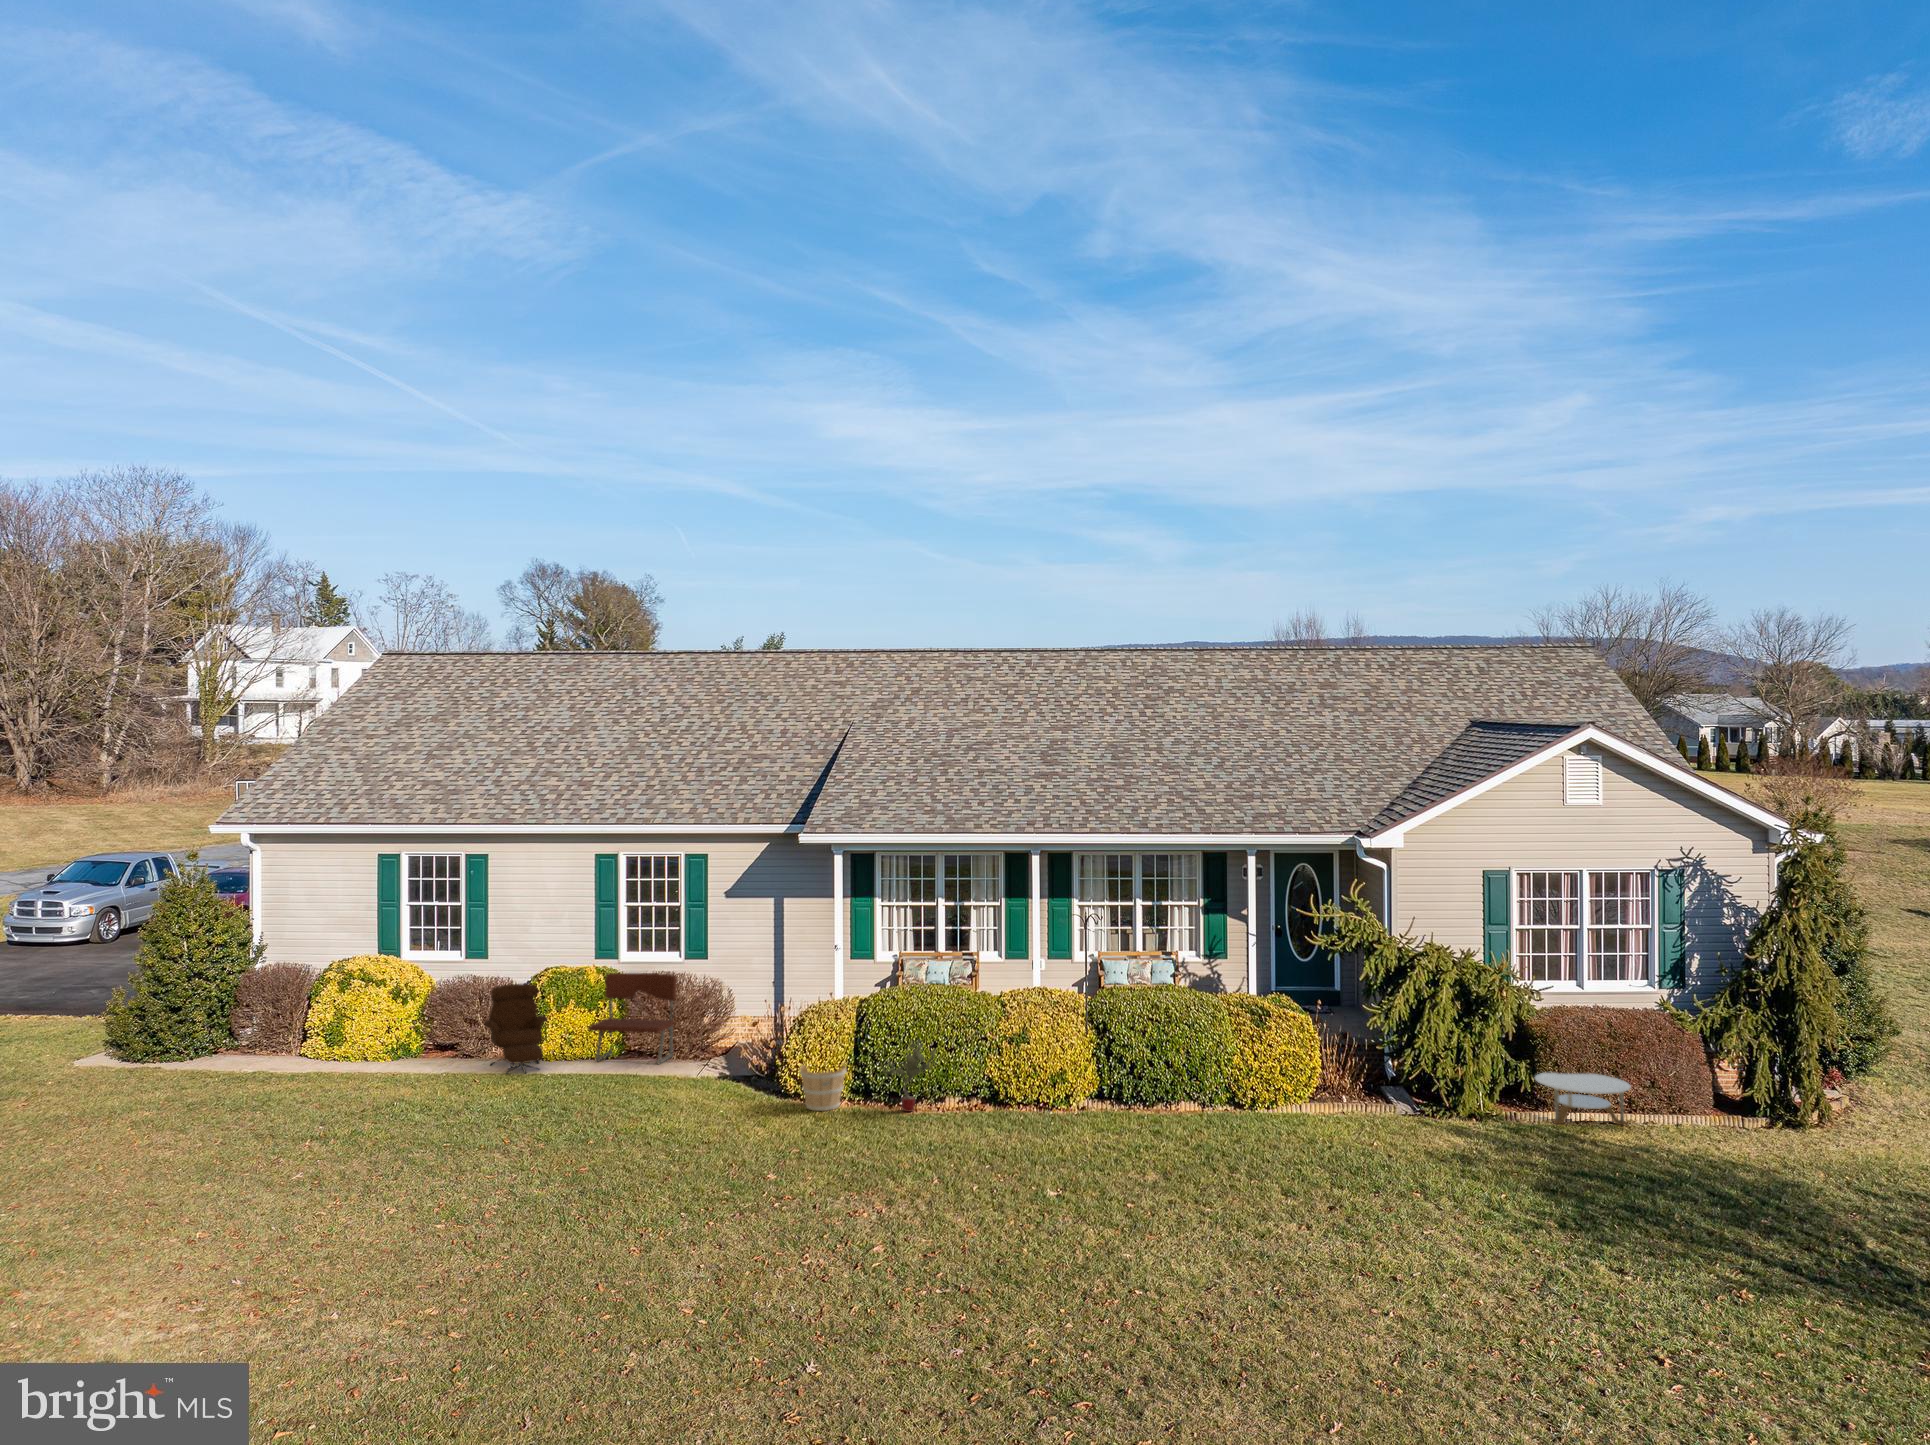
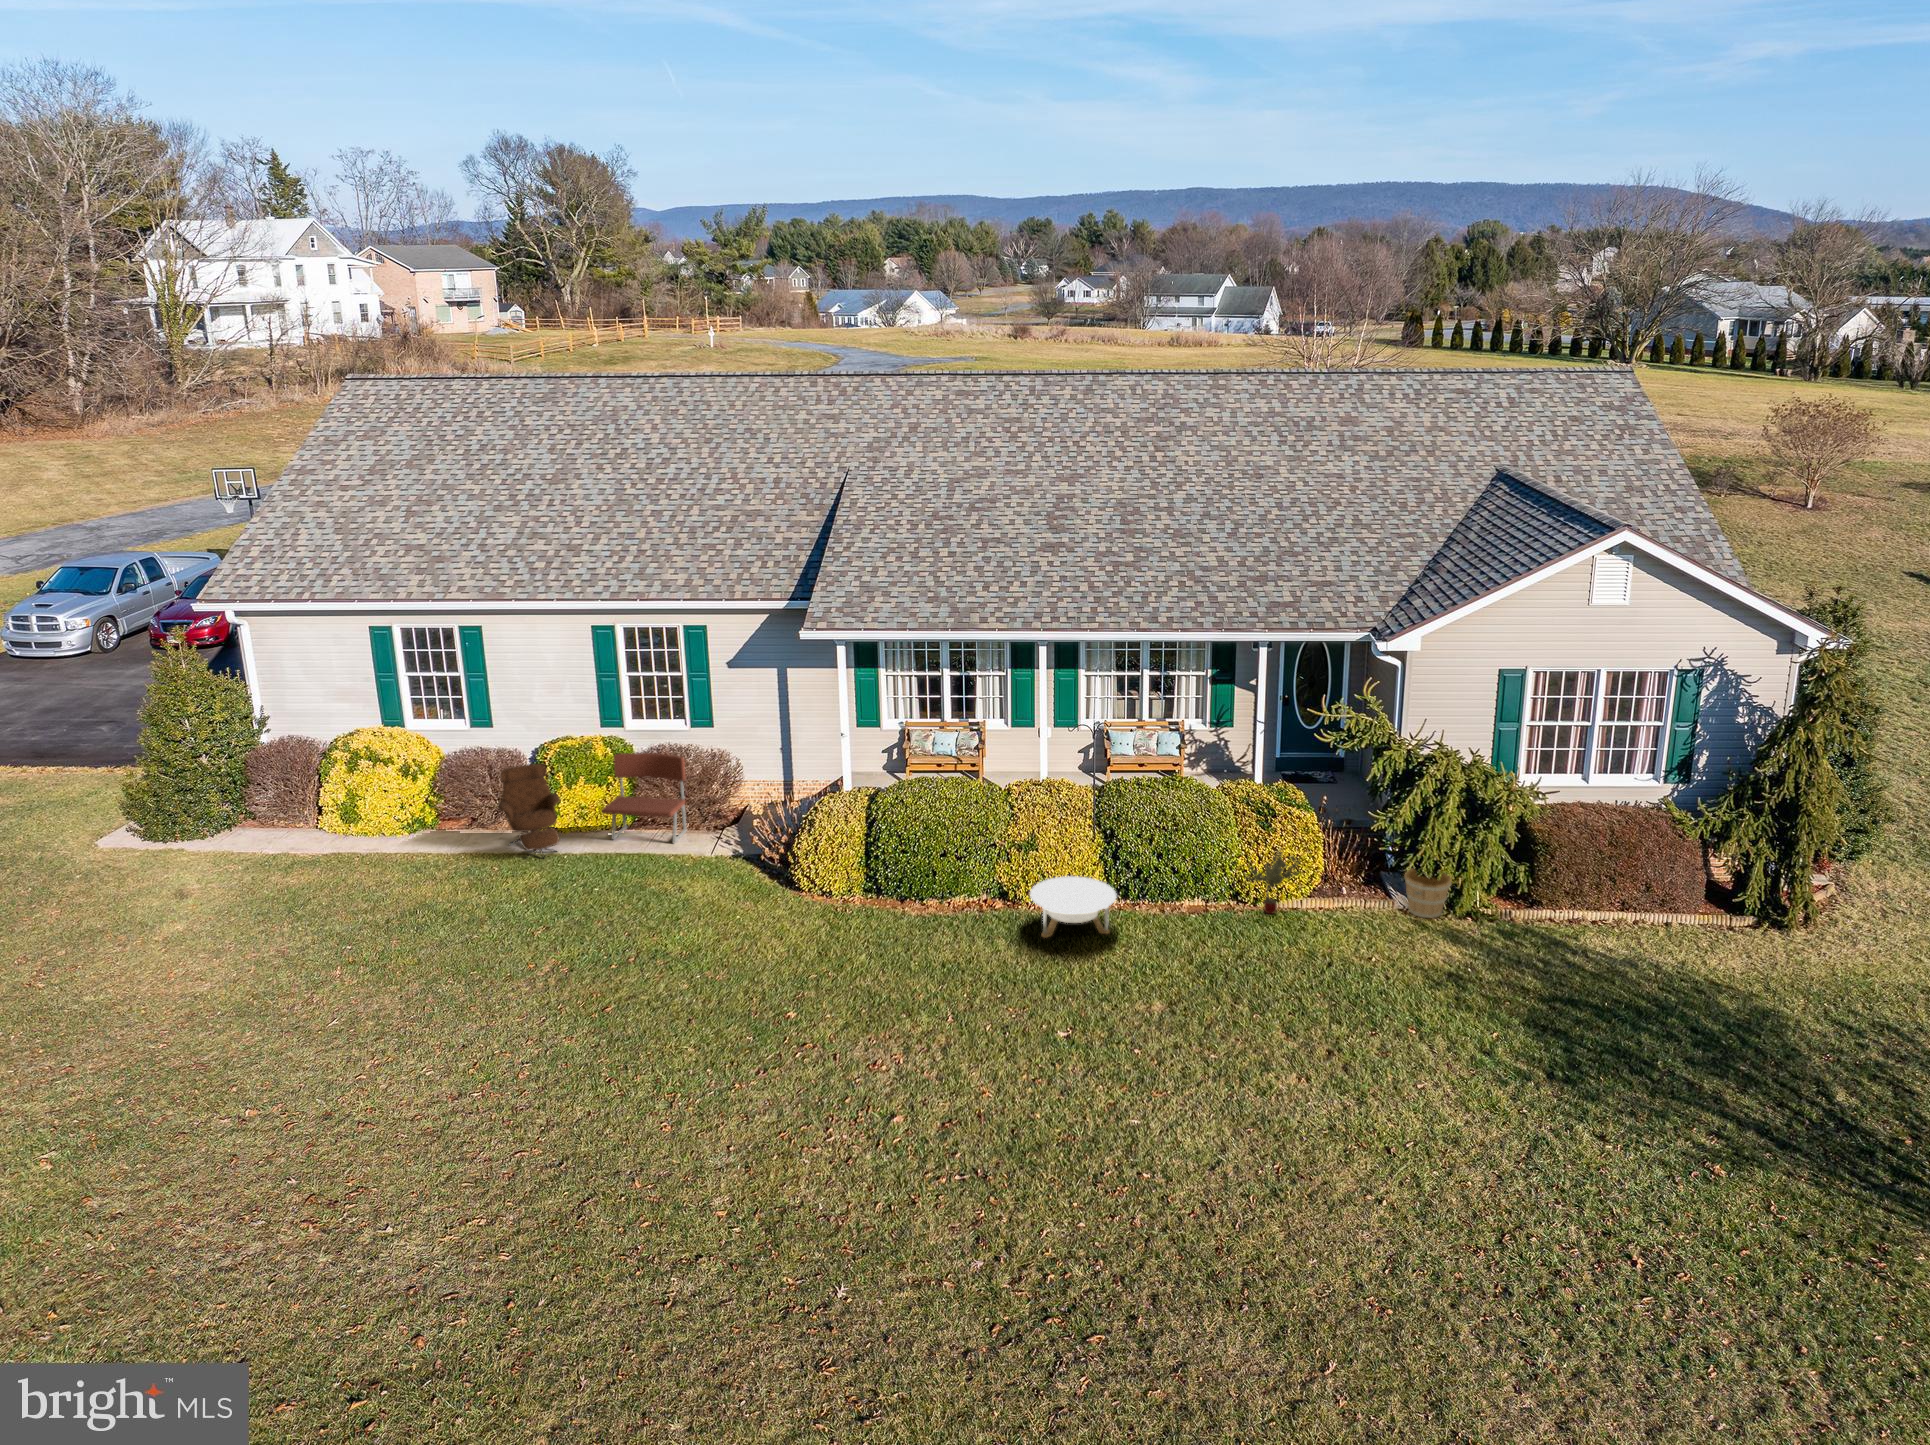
potted tree: present [883,1044,935,1112] -> present [1245,849,1300,914]
wooden bucket: present [800,1065,846,1111] -> present [1404,868,1452,918]
round table: present [1535,1073,1631,1125] -> present [1030,876,1116,938]

